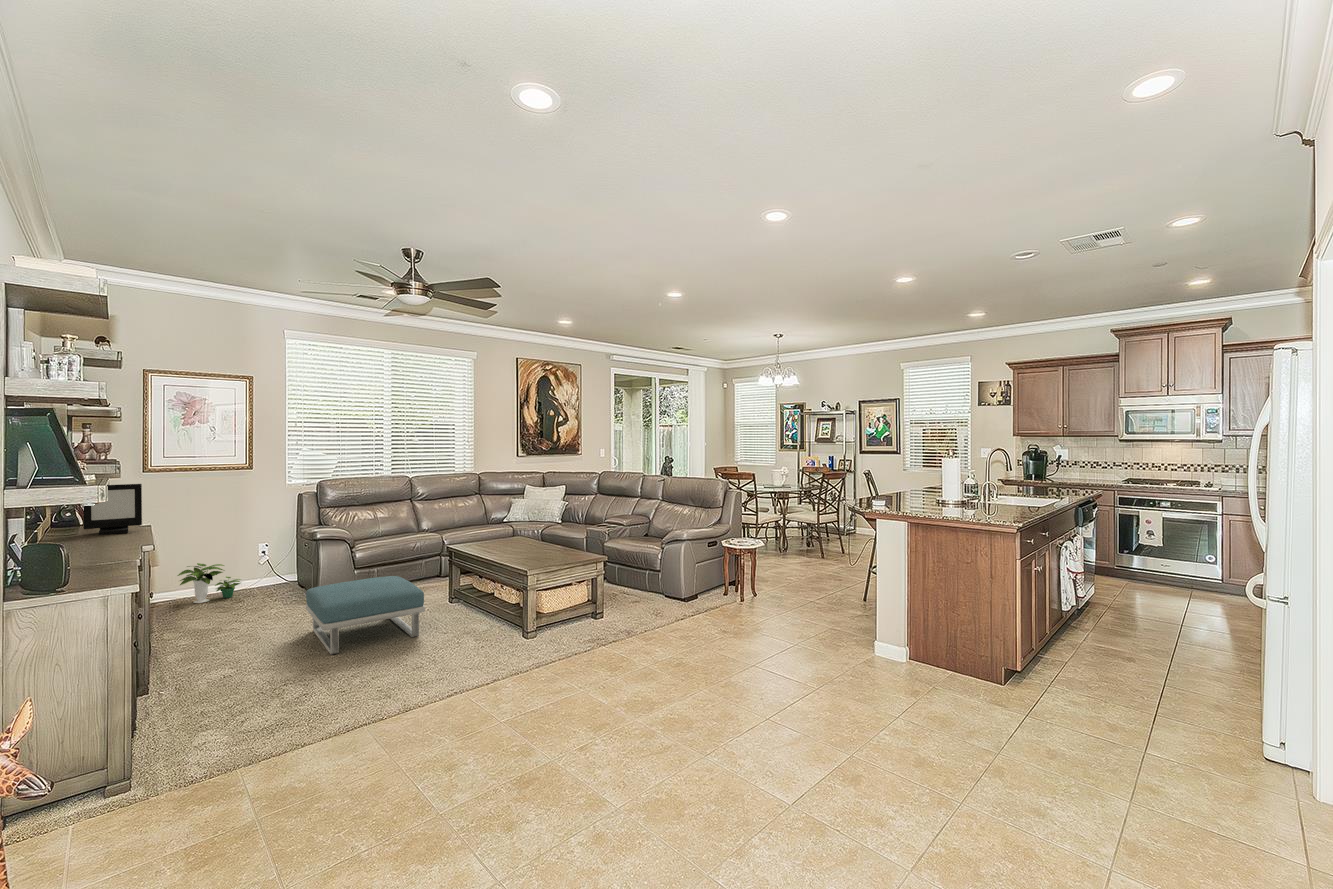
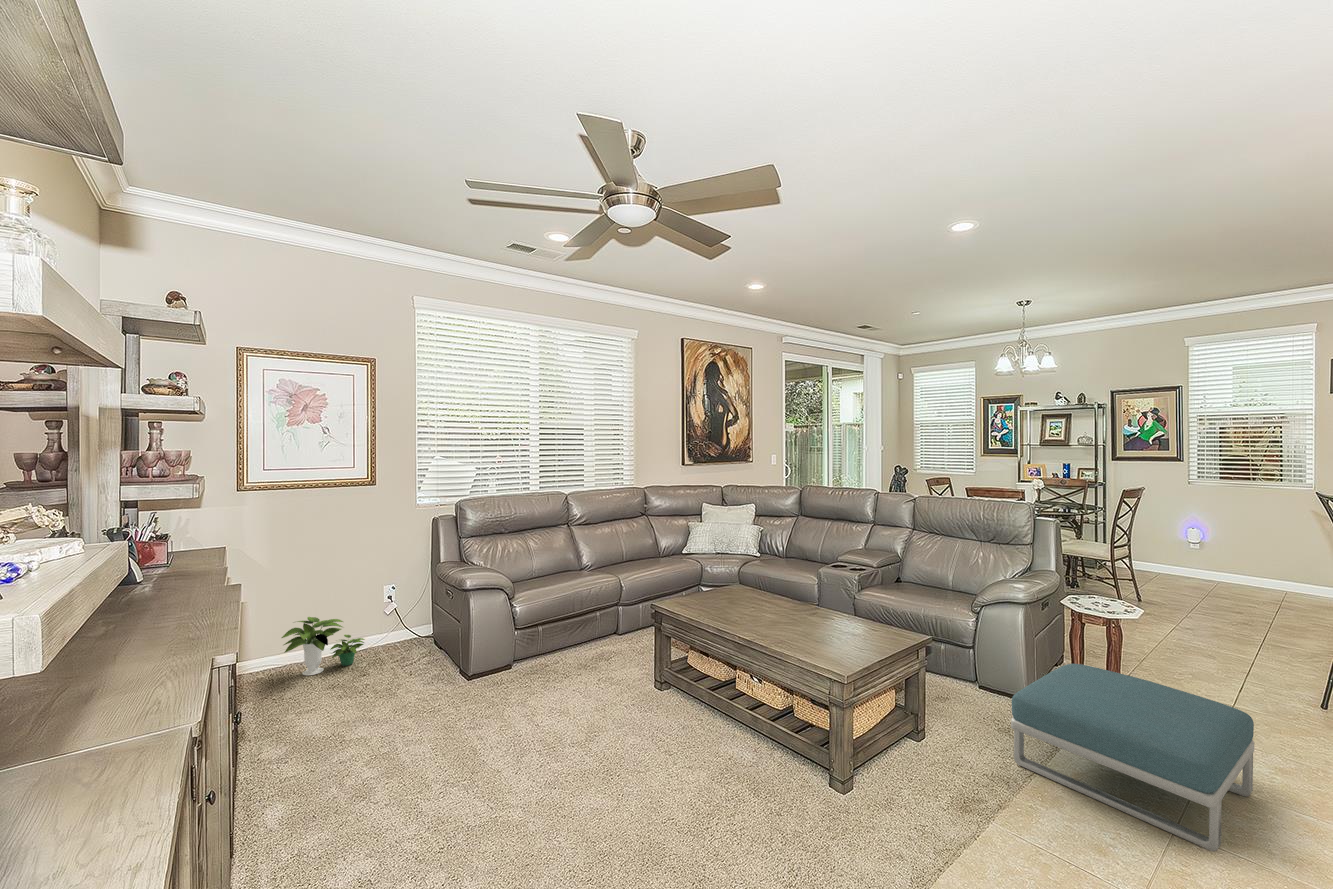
picture frame: present [83,484,142,535] -> none [115,525,217,620]
footstool: present [306,576,425,655] -> present [1011,664,1254,851]

